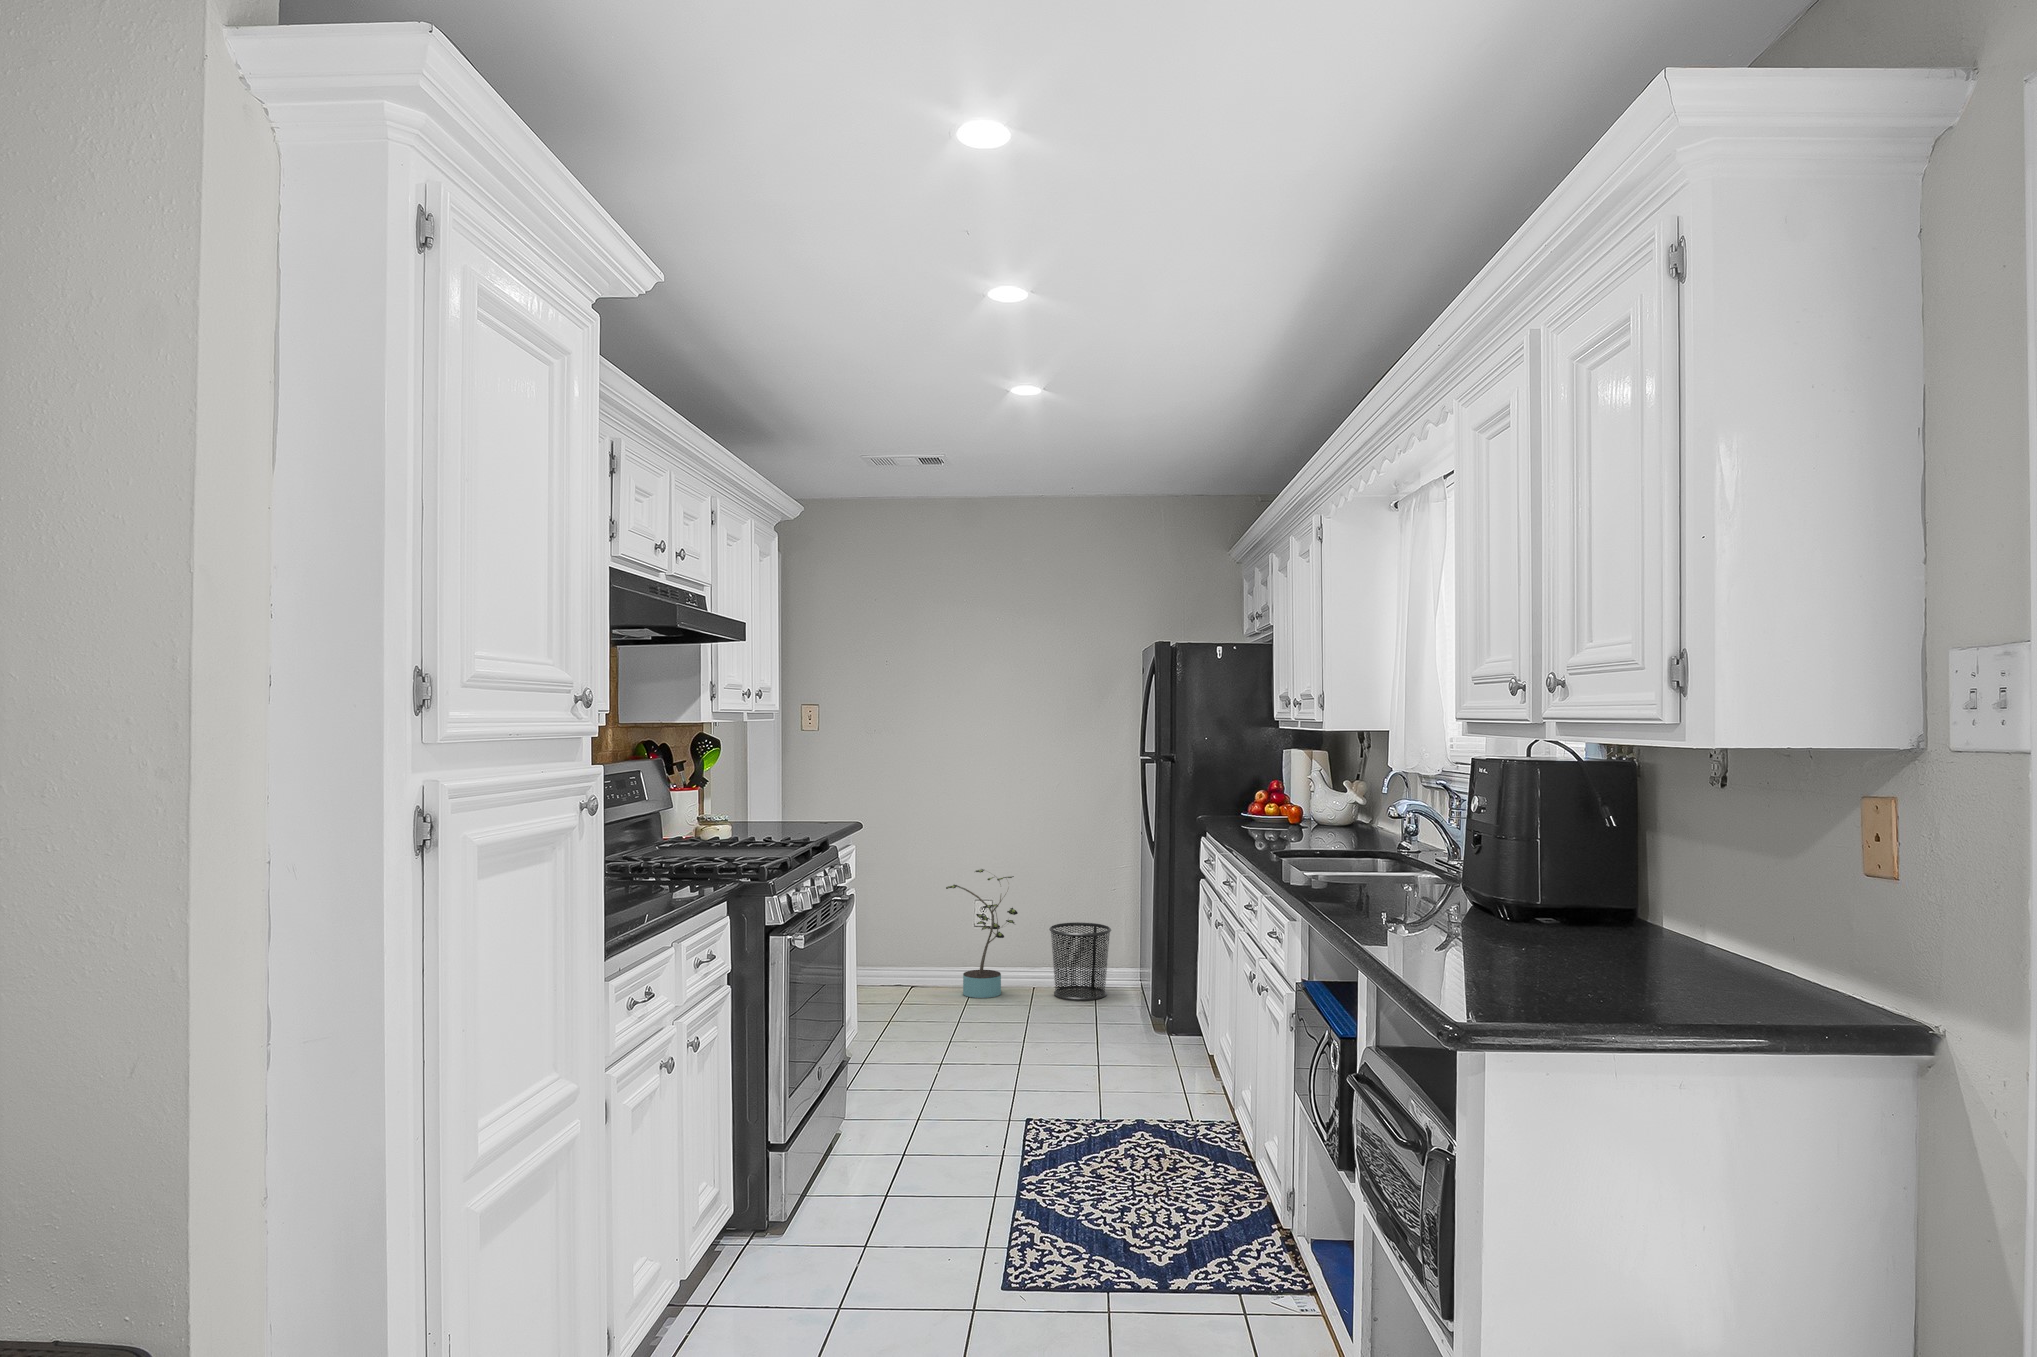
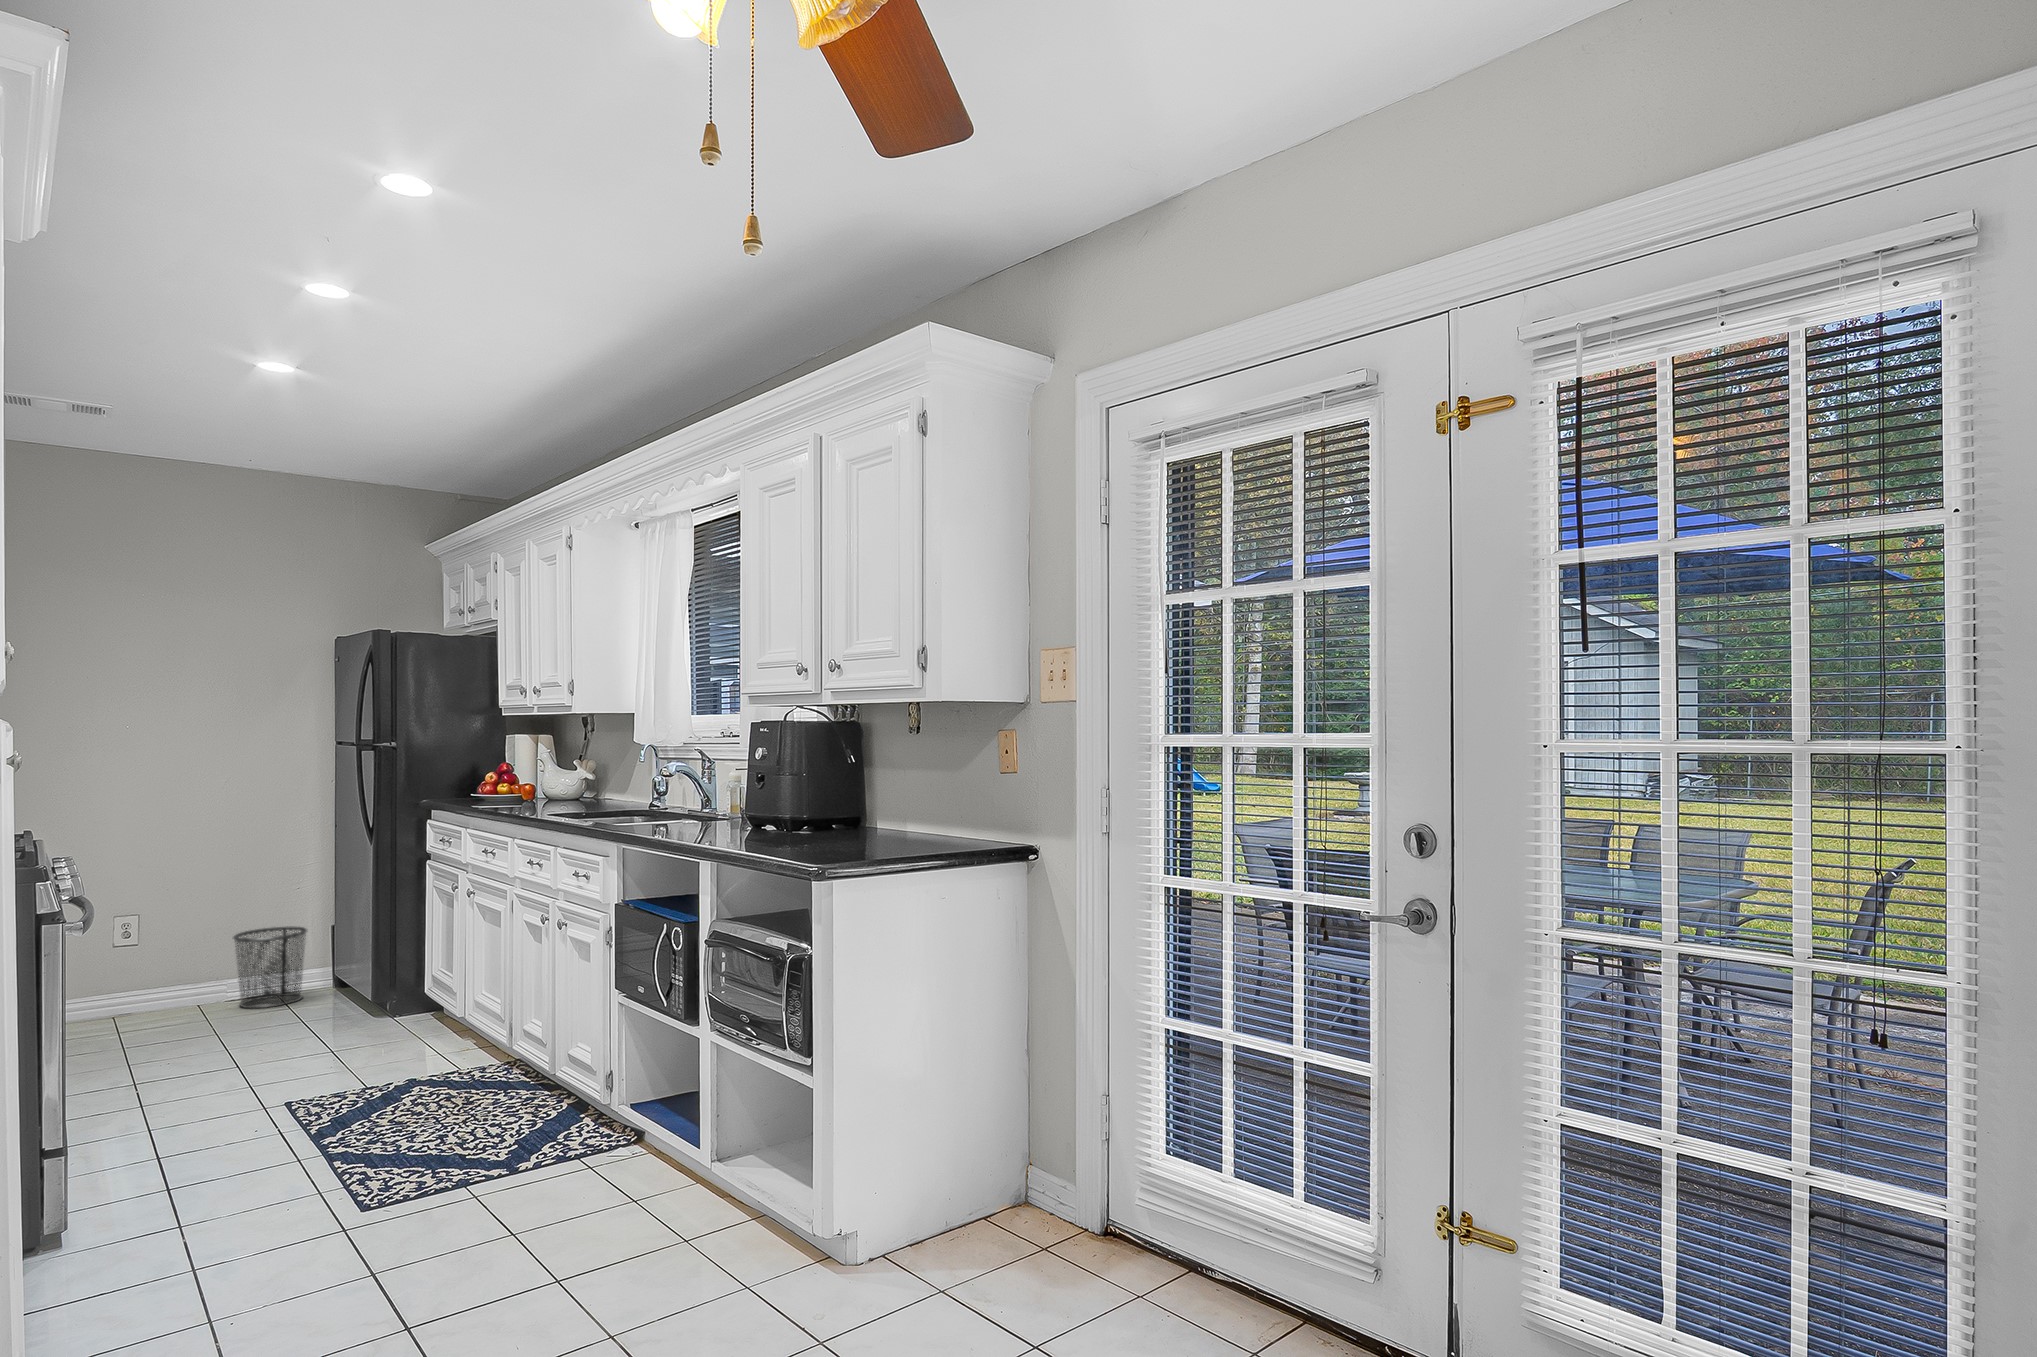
potted plant: present [946,869,1018,998] -> none [95,884,194,1026]

